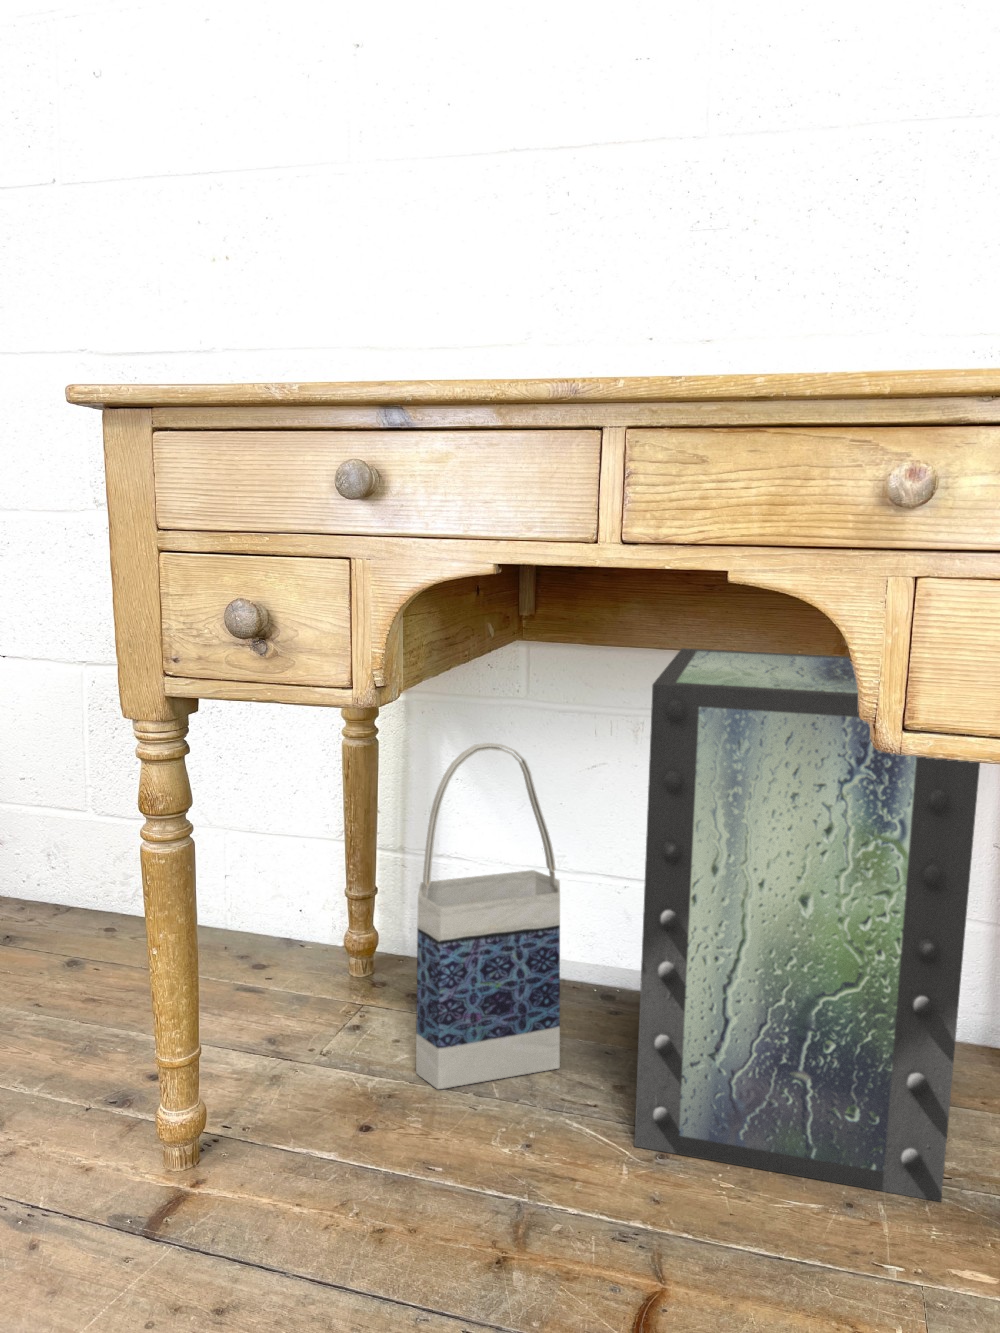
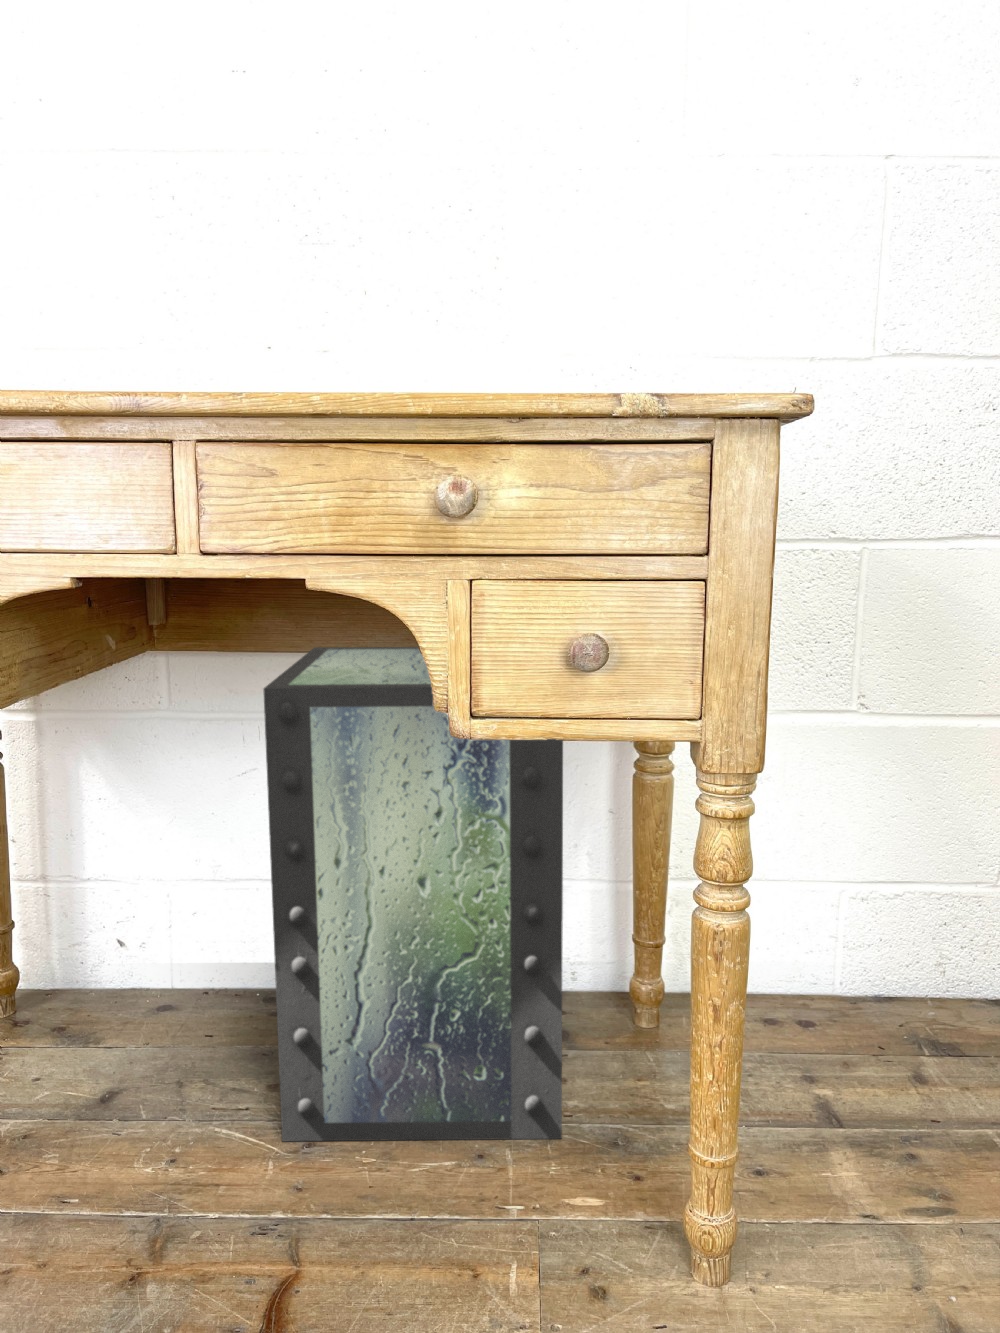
bag: present [416,743,560,1089] -> none [43,758,213,1122]

